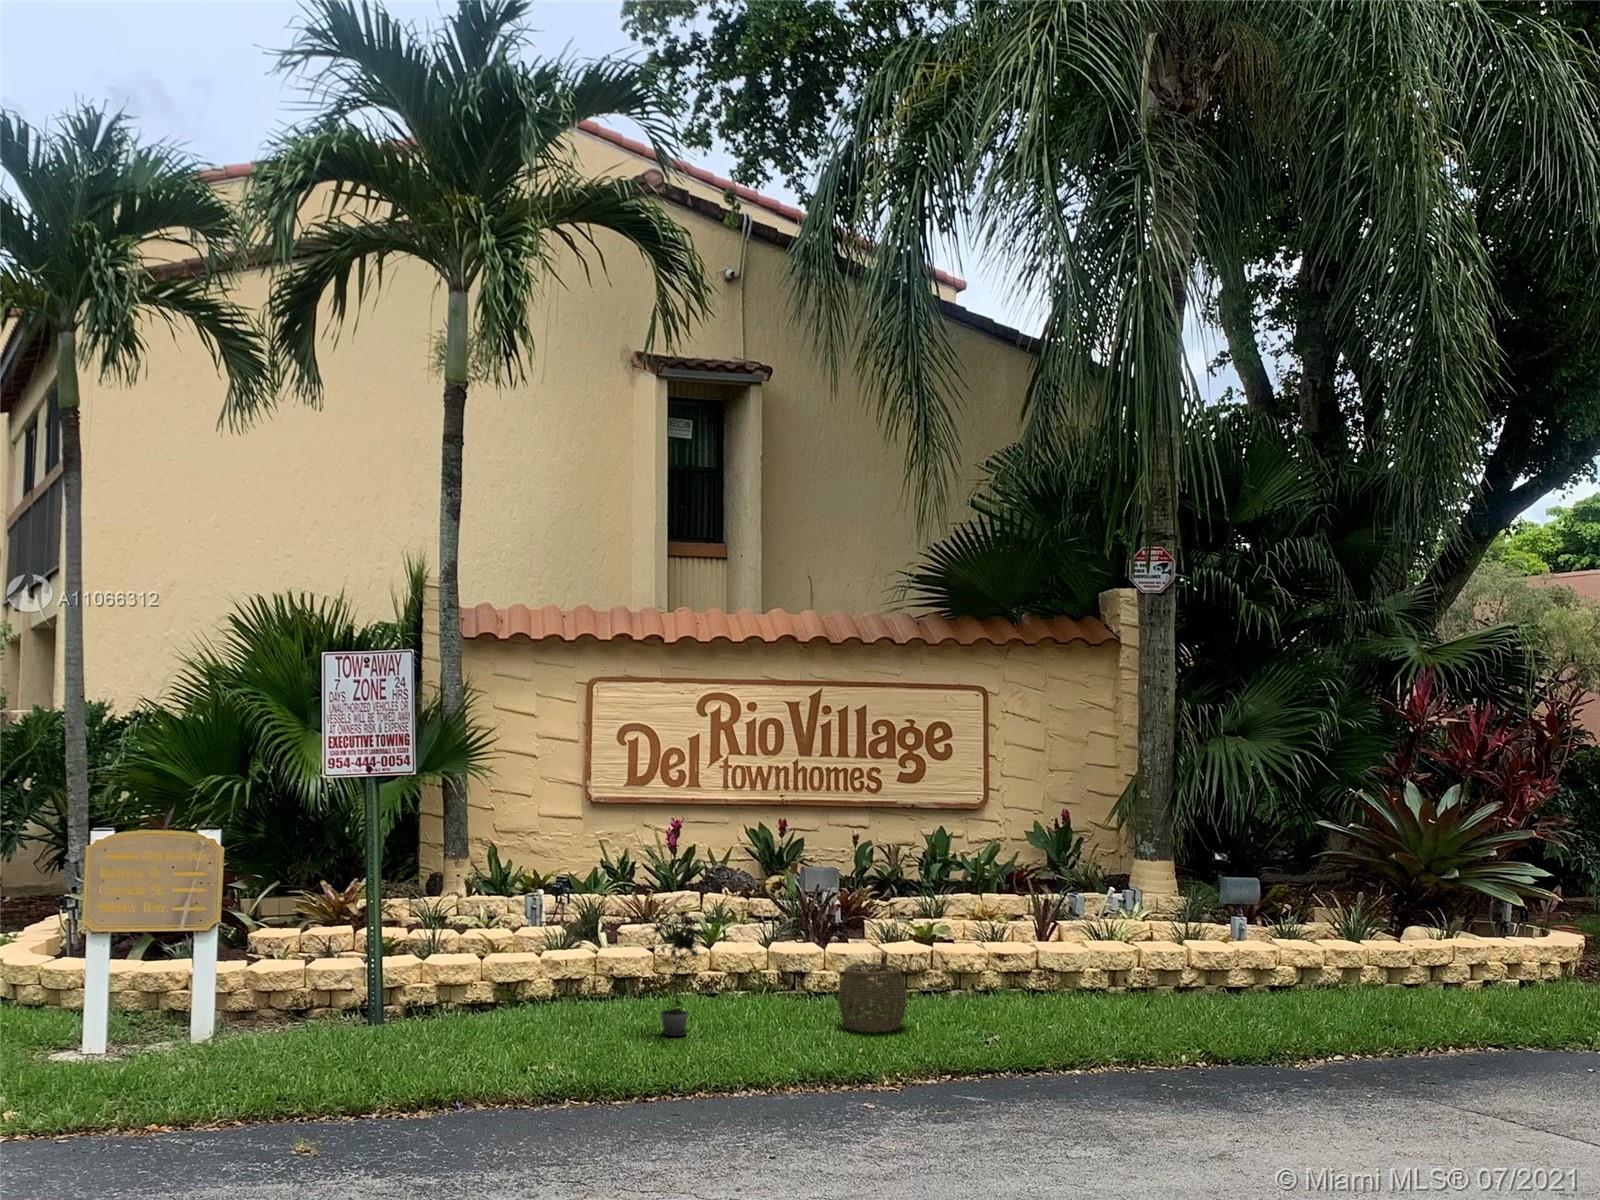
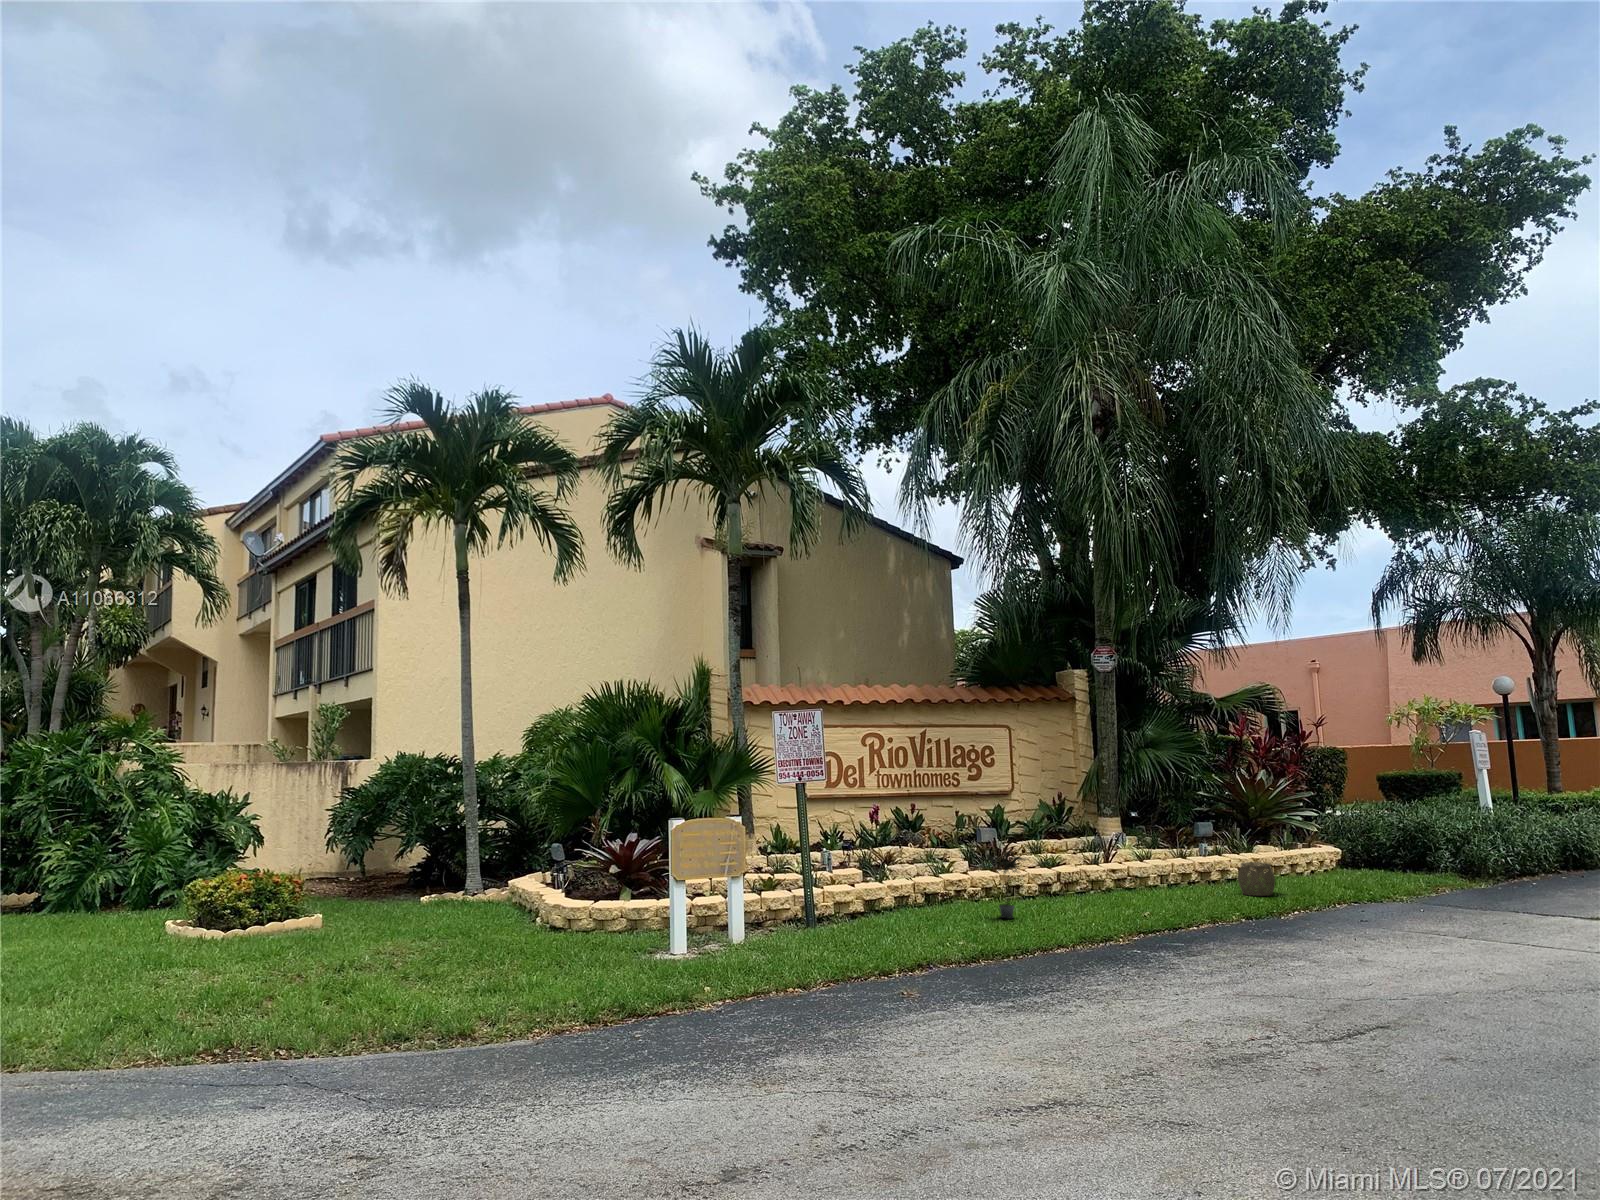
woven basket: present [838,963,907,1032] -> present [1238,862,1275,896]

